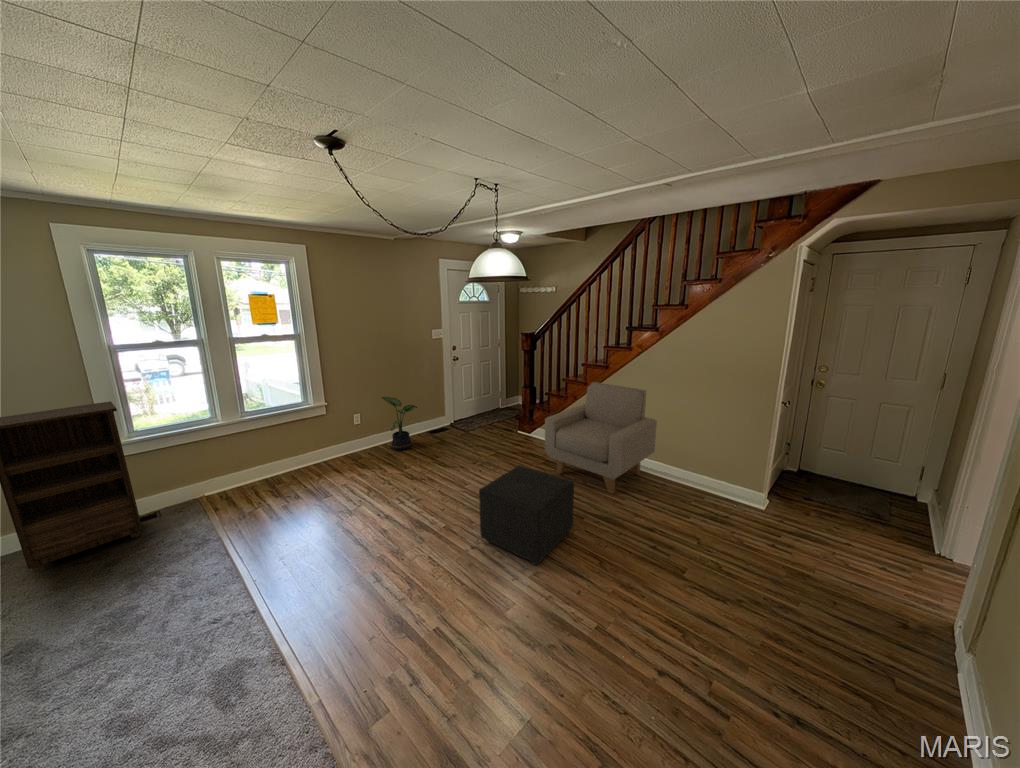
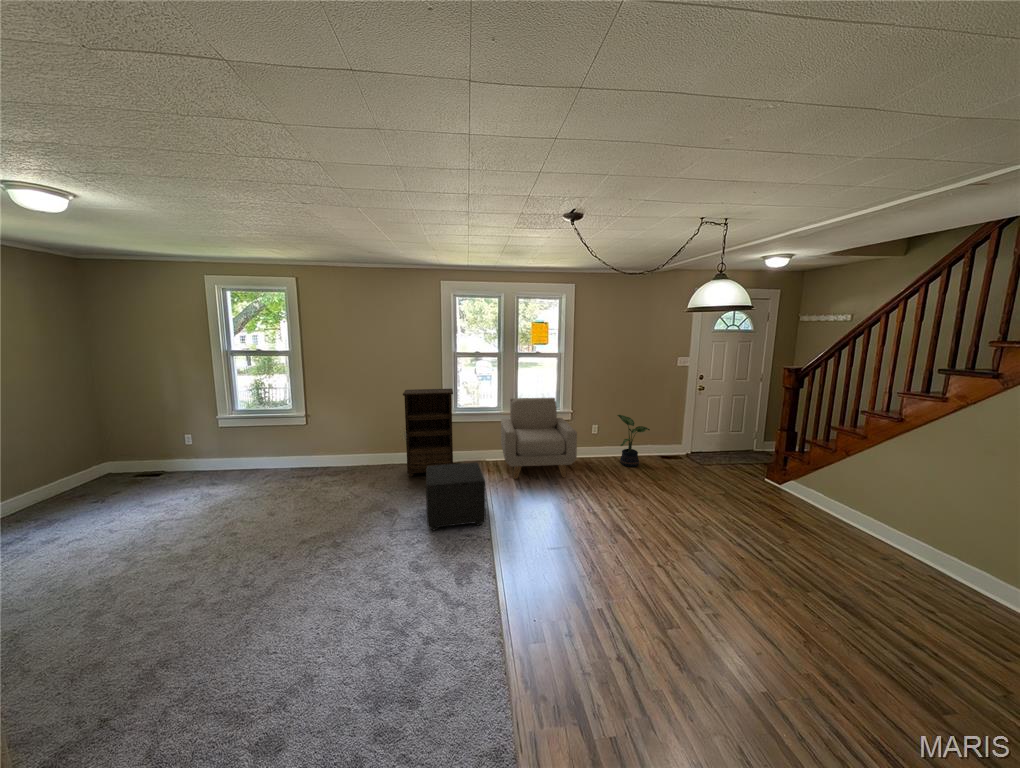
armchair: present [545,382,657,494] -> present [501,398,577,479]
ottoman: present [479,466,574,565] -> present [426,462,486,530]

